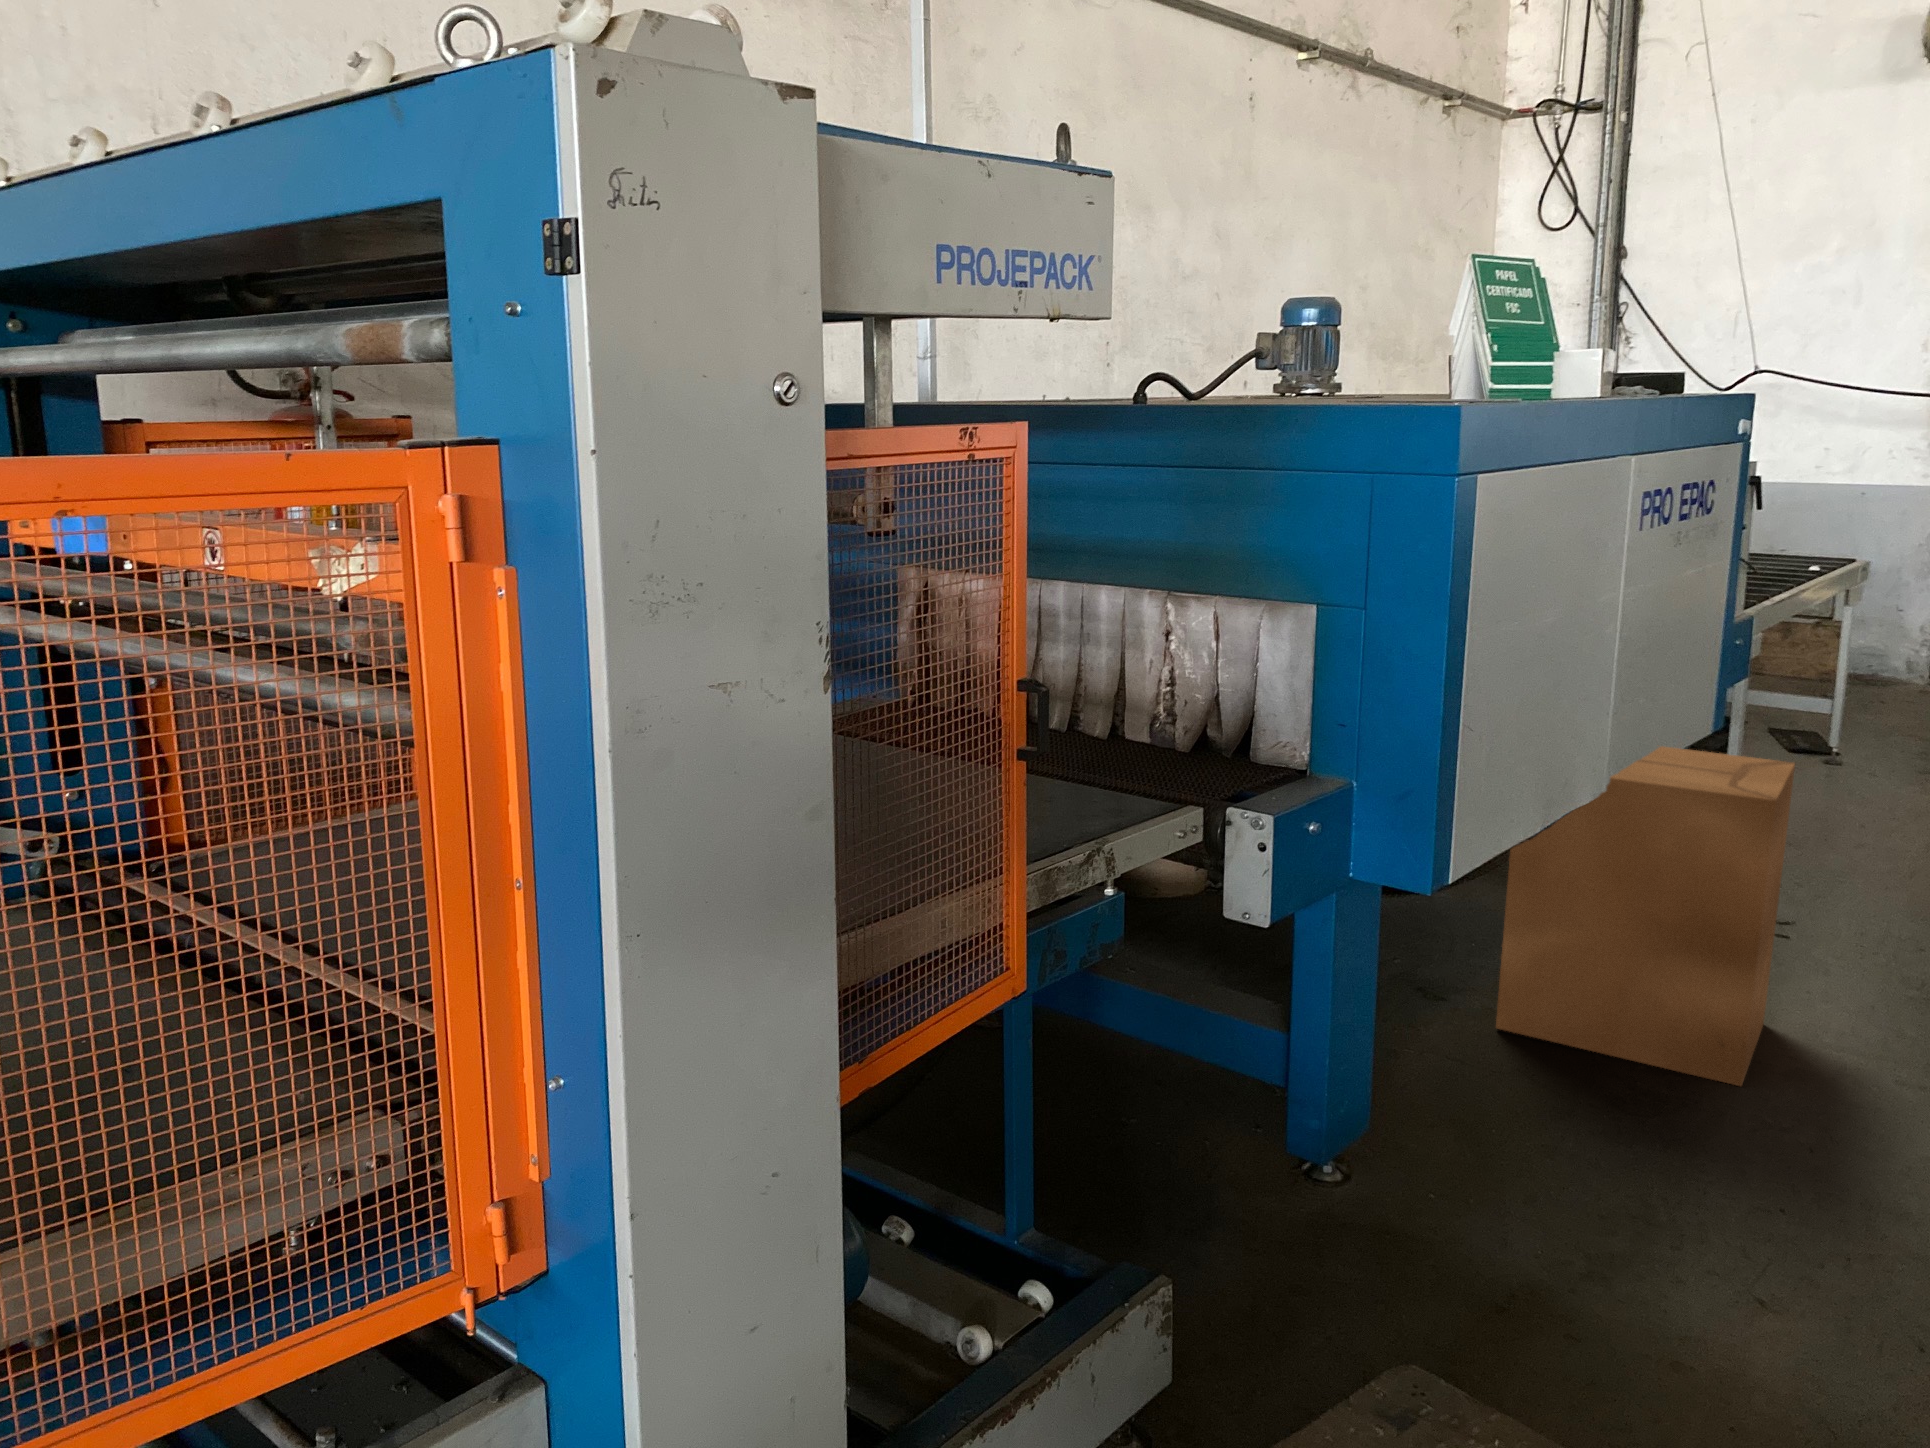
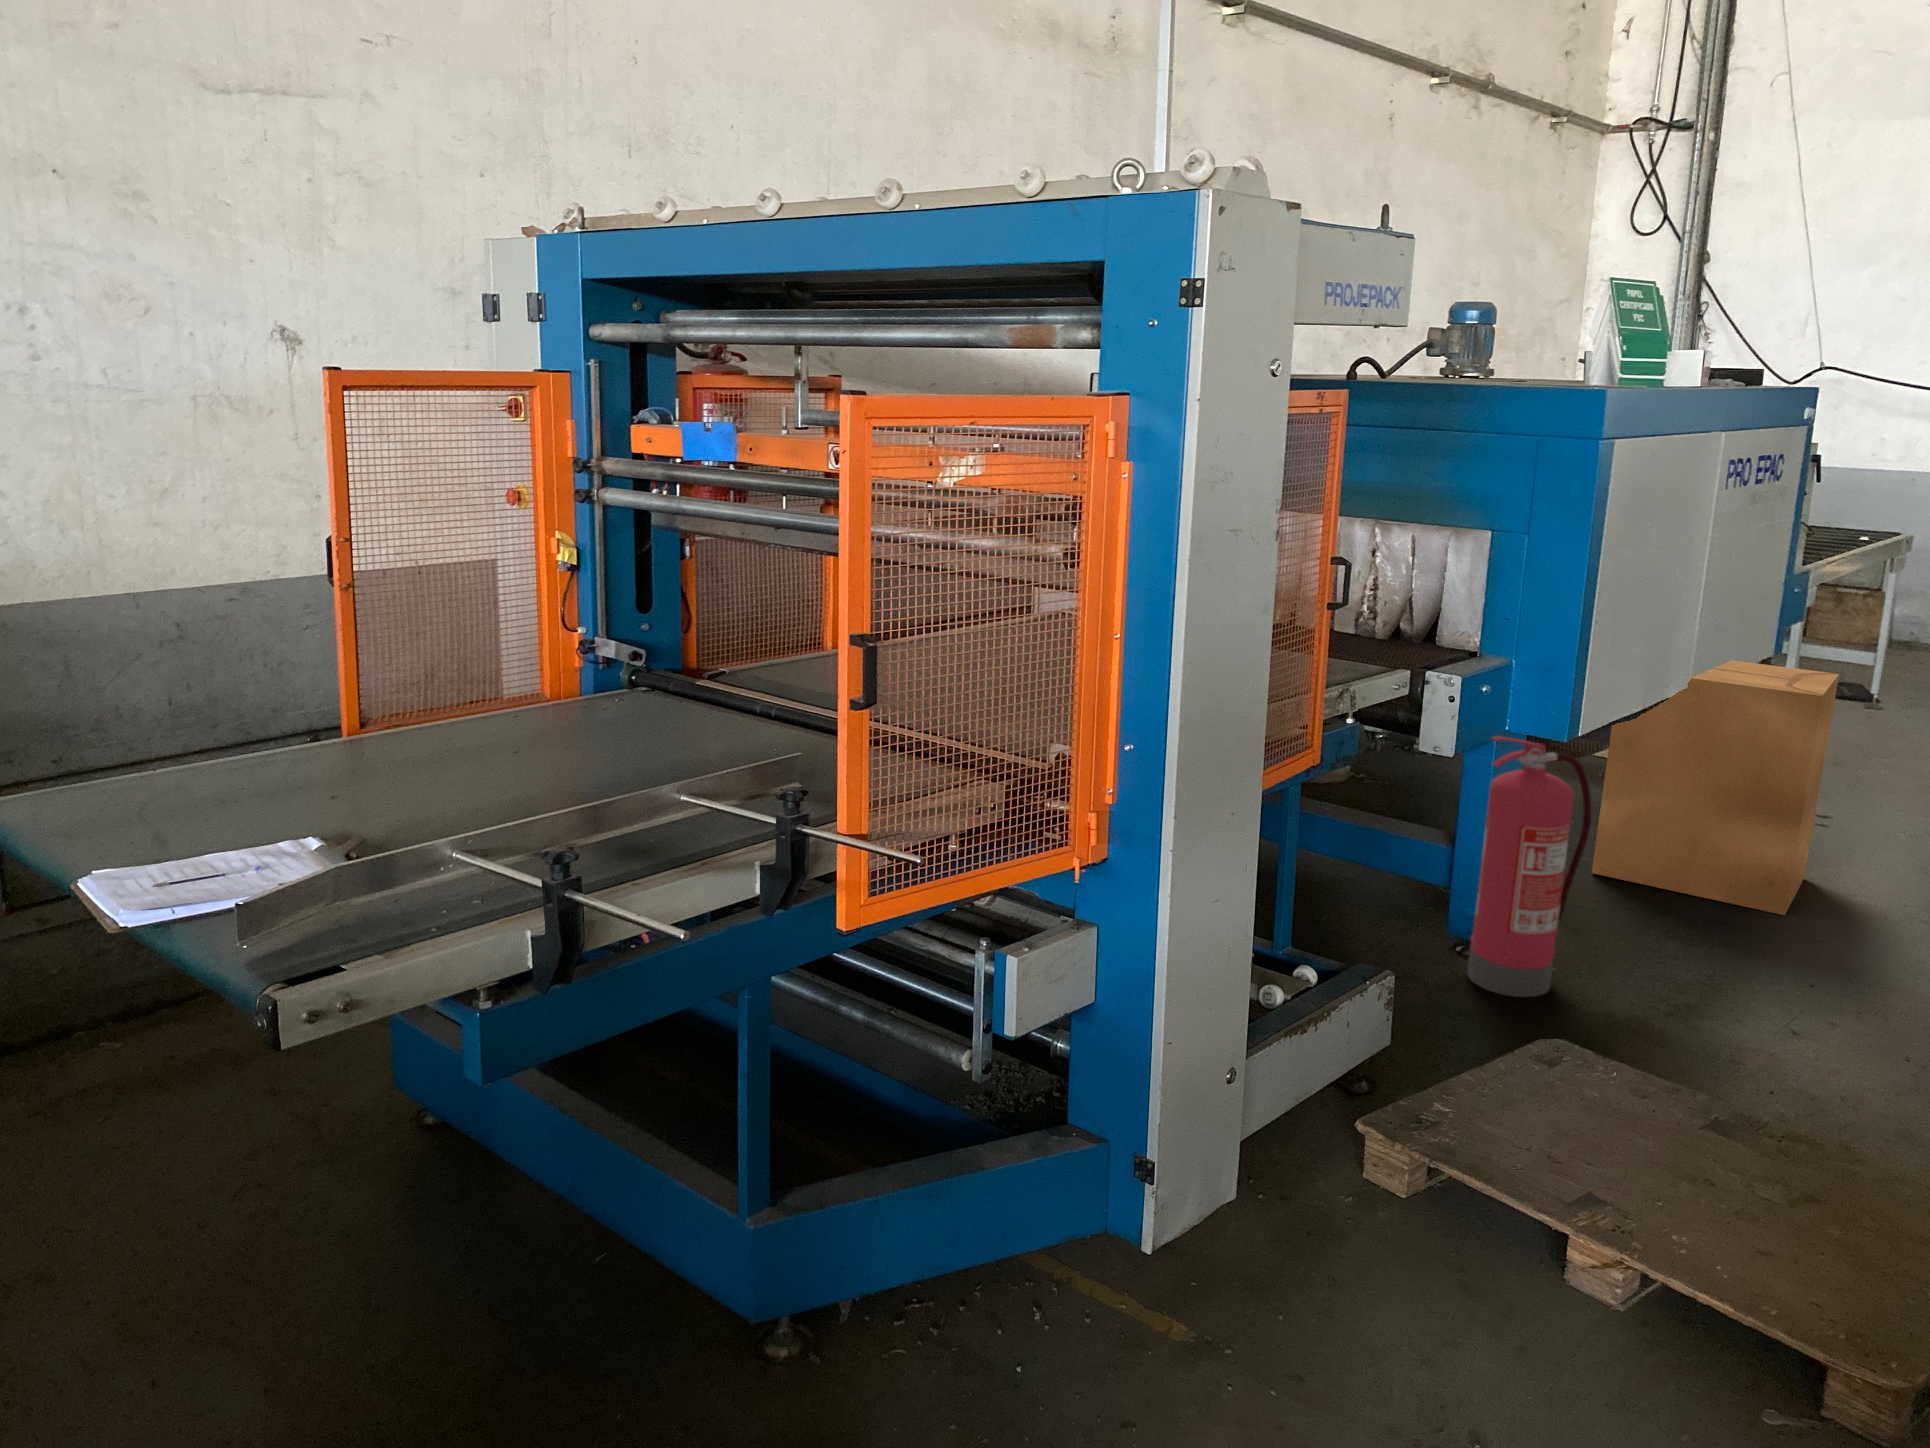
fire extinguisher: none [1318,891,1474,1251] -> present [1468,736,1591,997]

